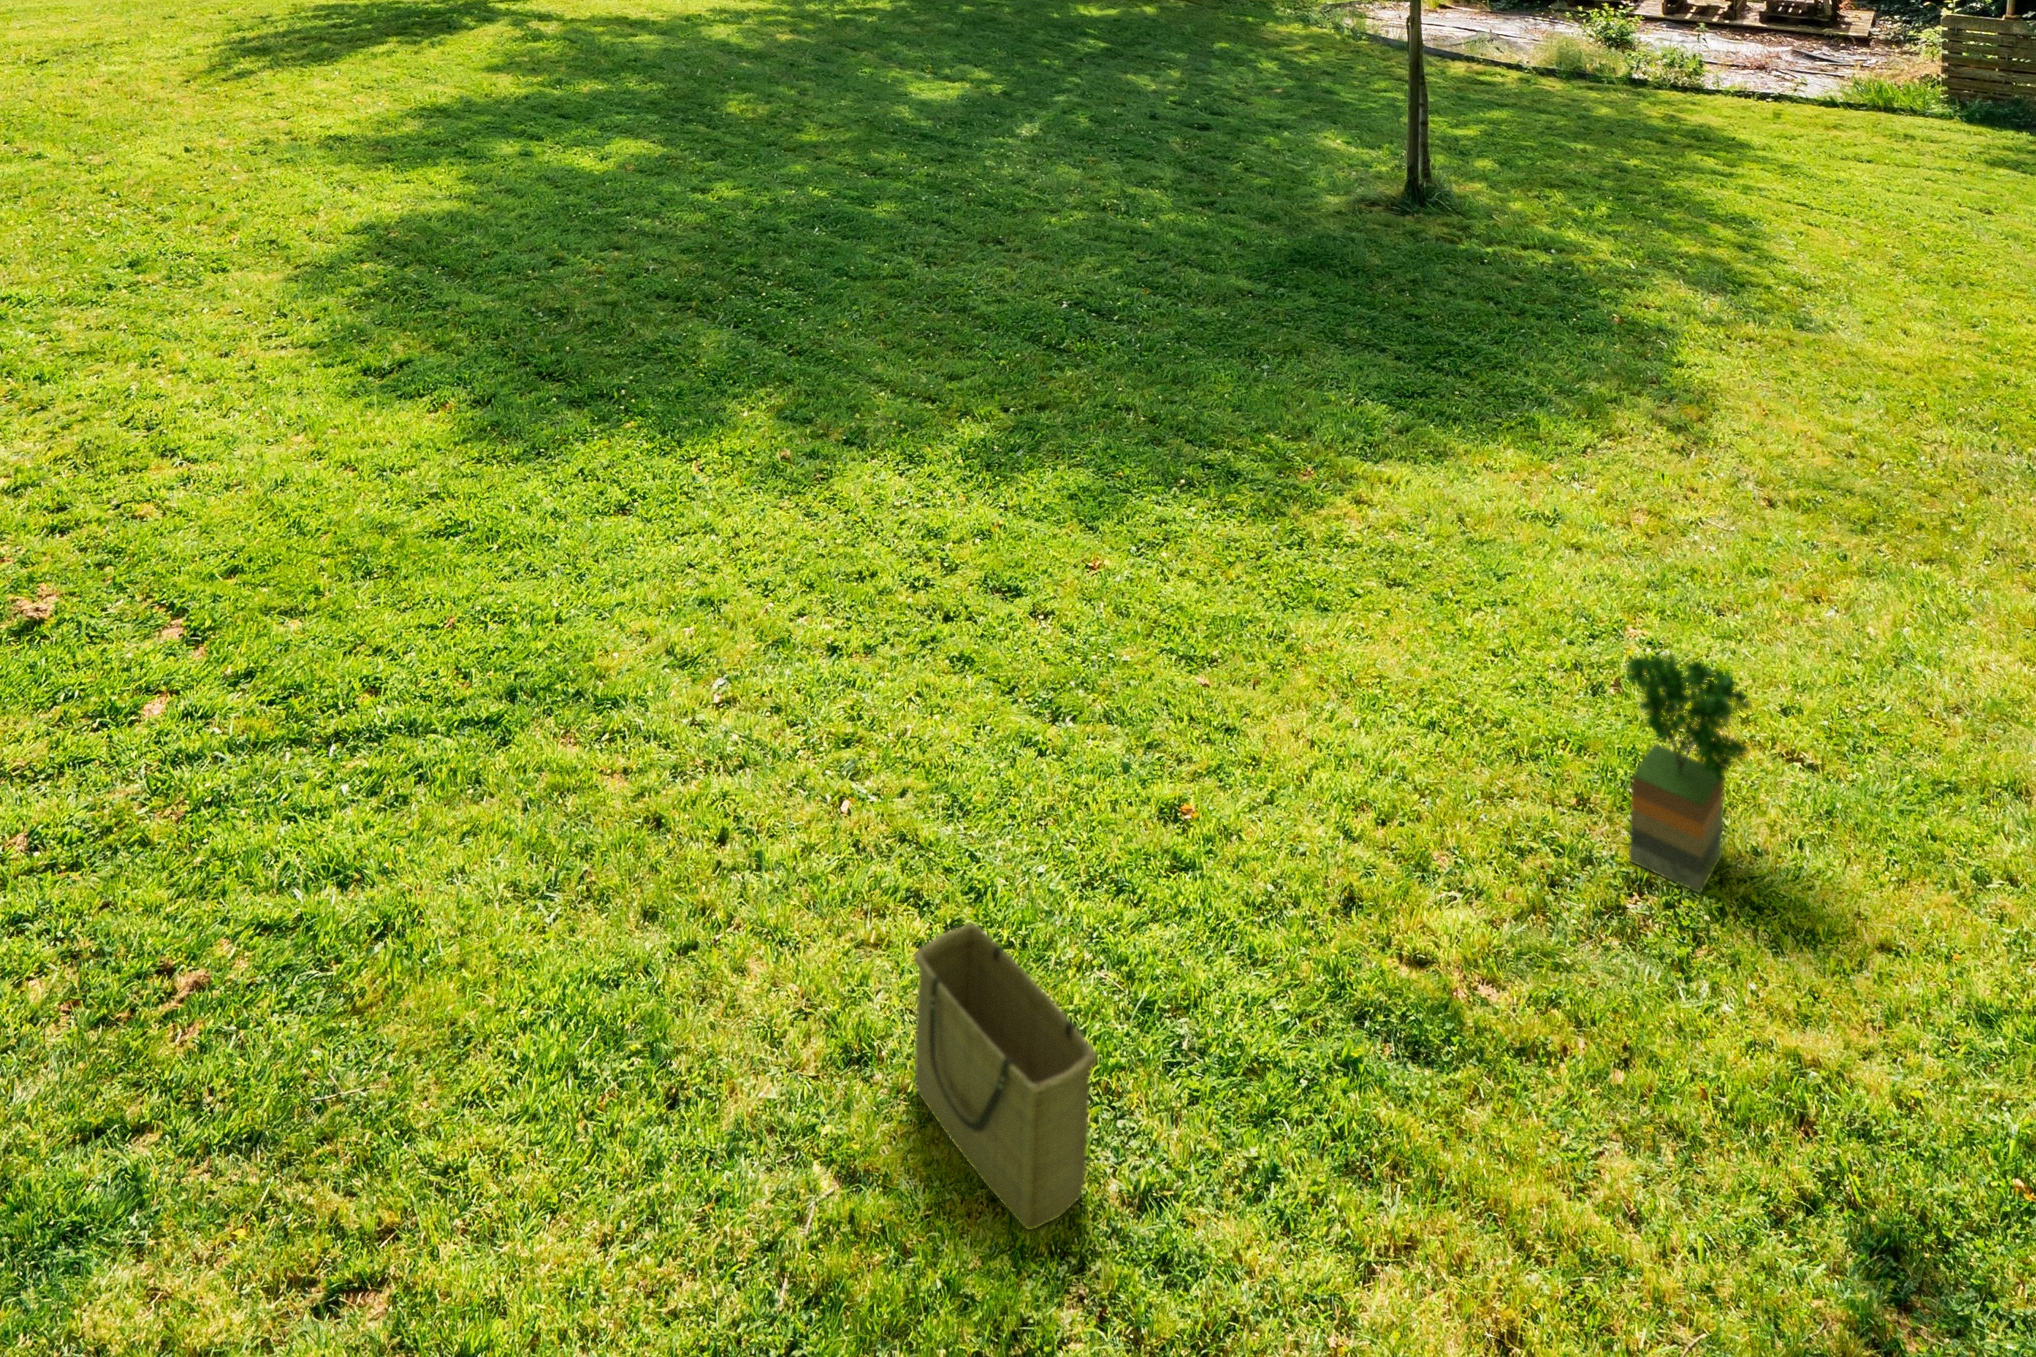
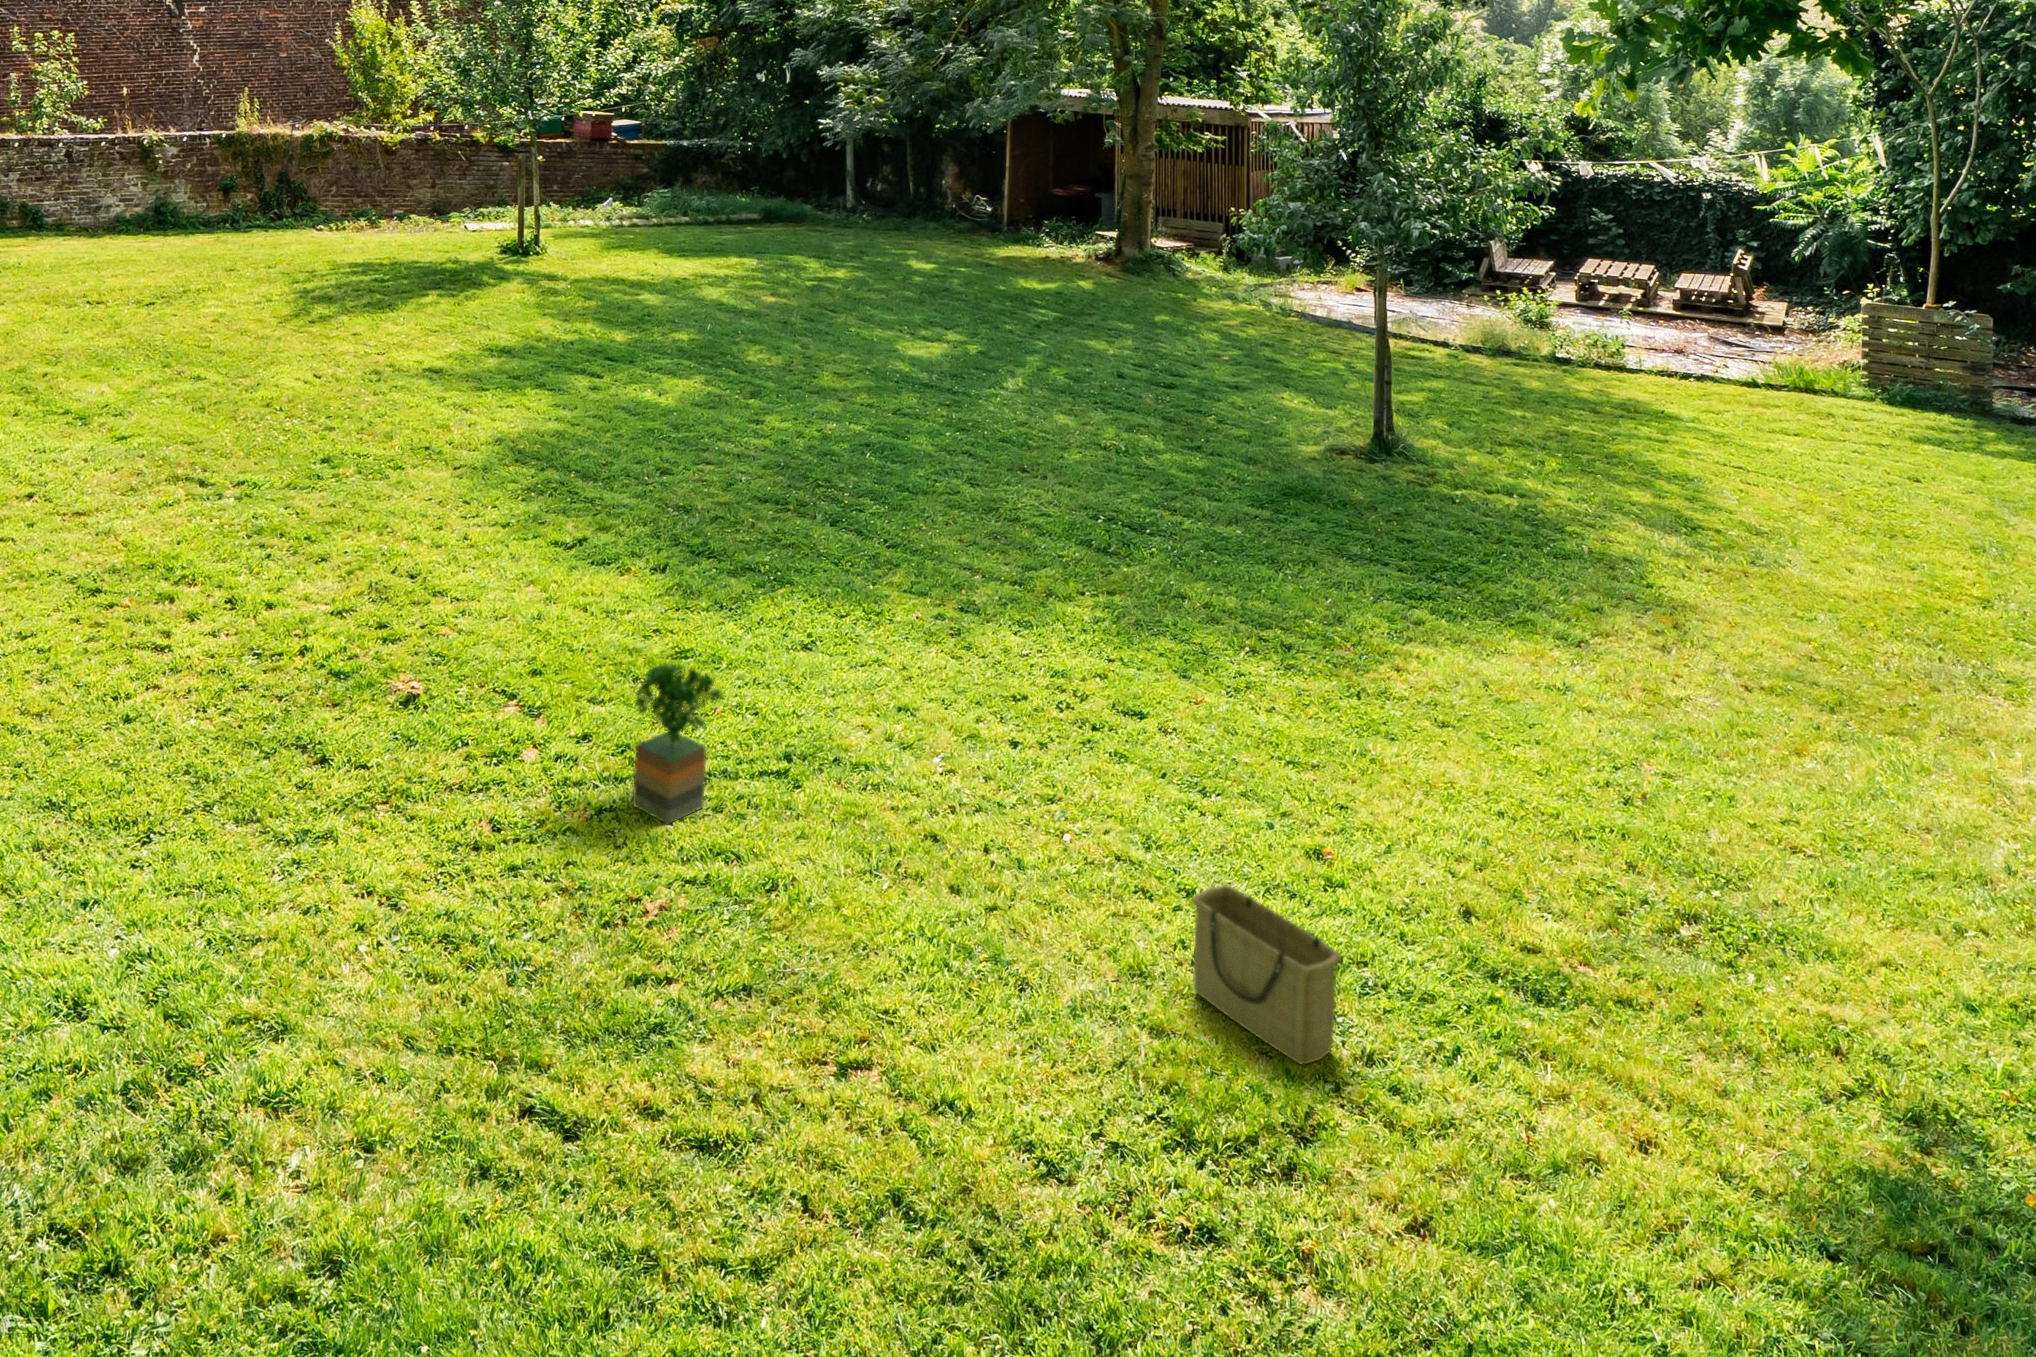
potted tree: present [1625,653,1751,893] -> present [633,663,722,824]

